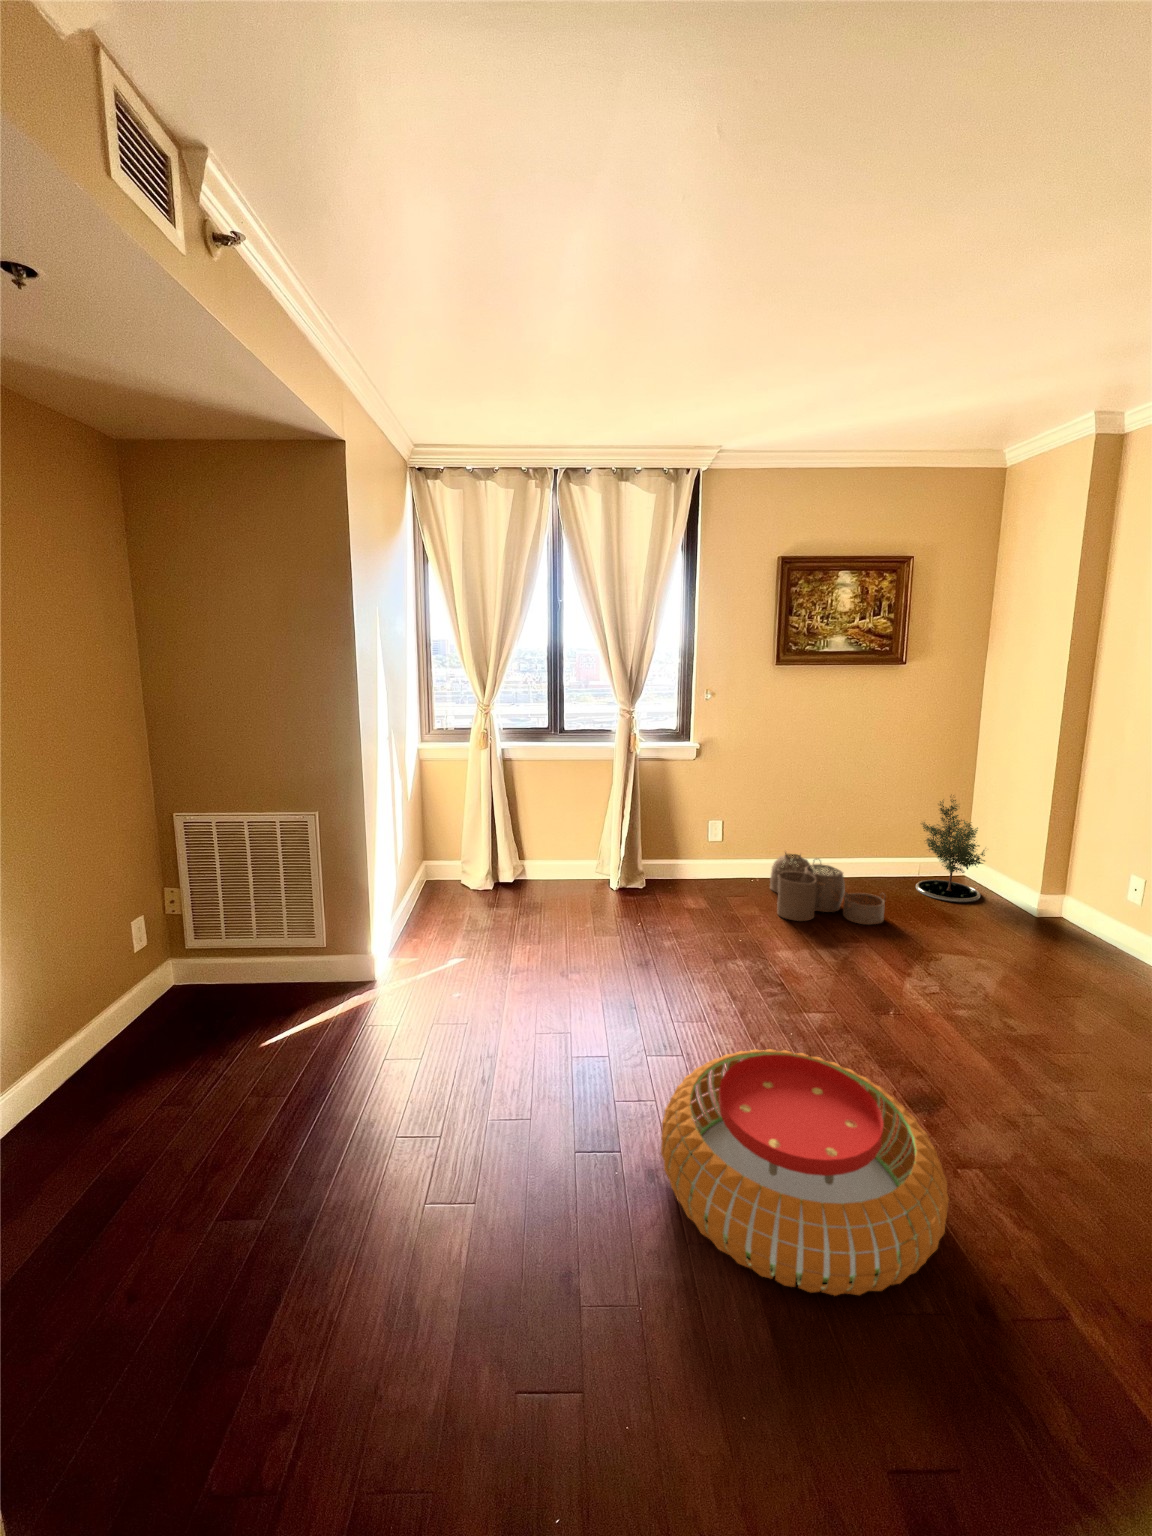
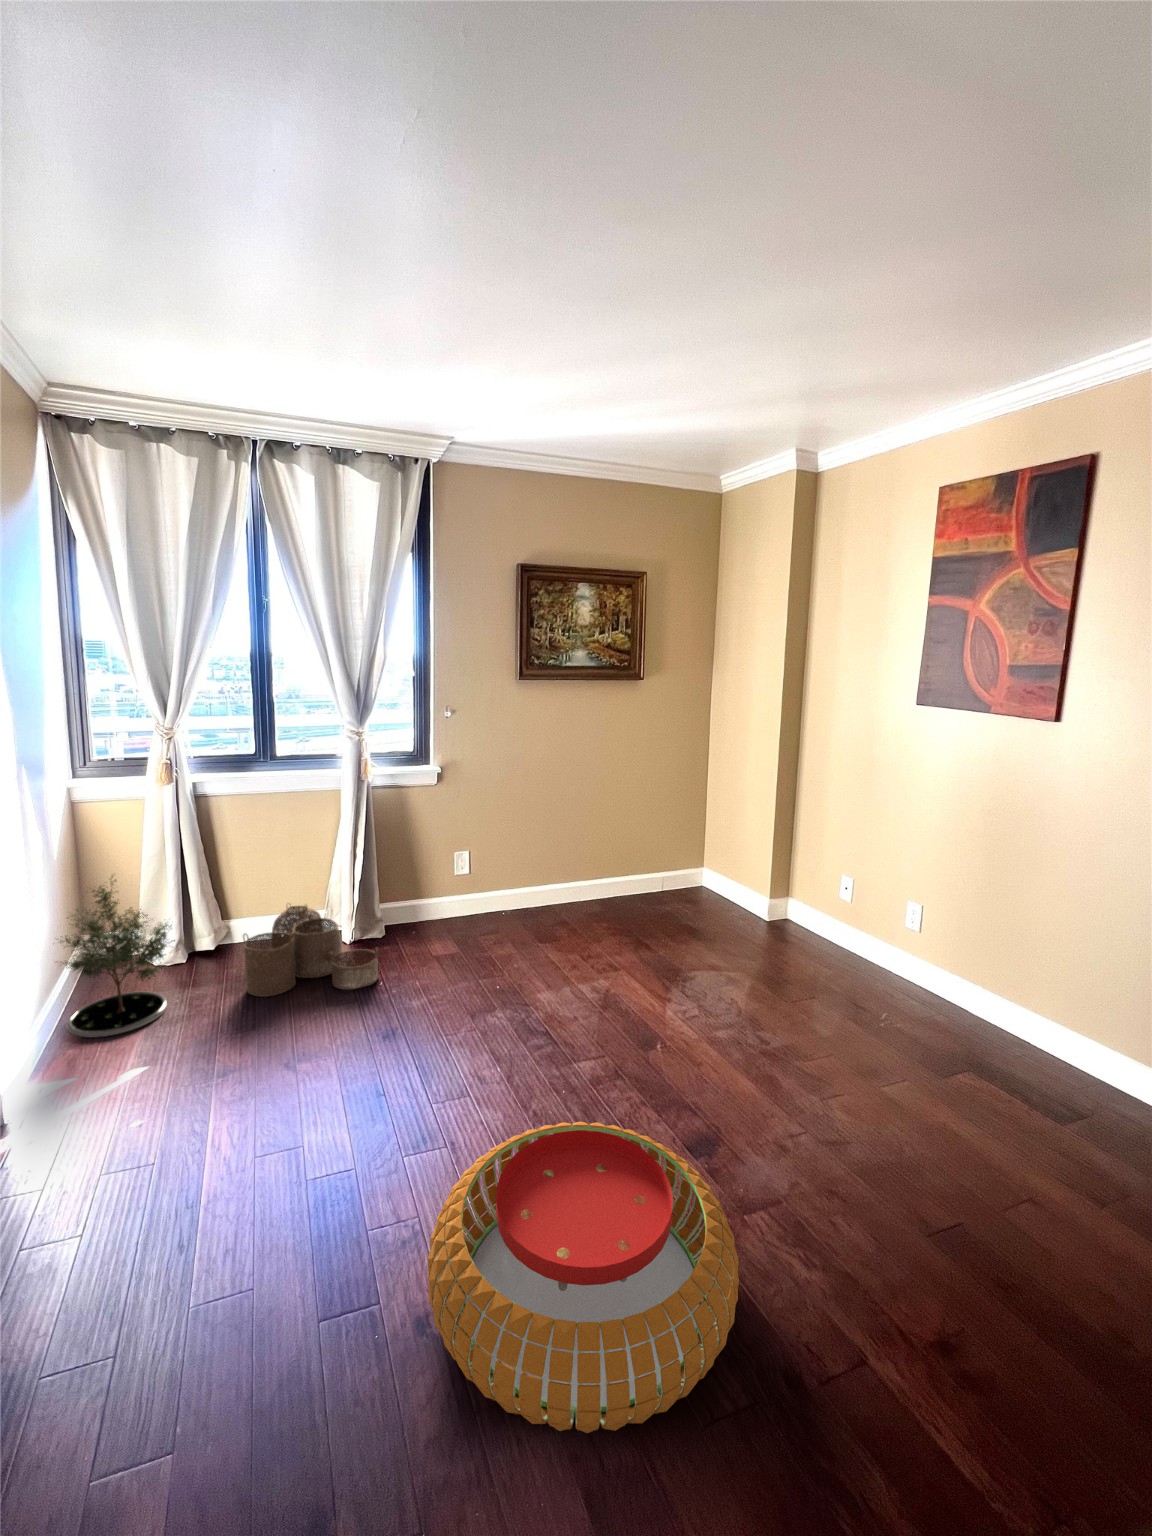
potted tree: present [916,796,985,902] -> present [60,876,175,1038]
woven basket: present [770,852,885,924] -> present [243,906,378,997]

